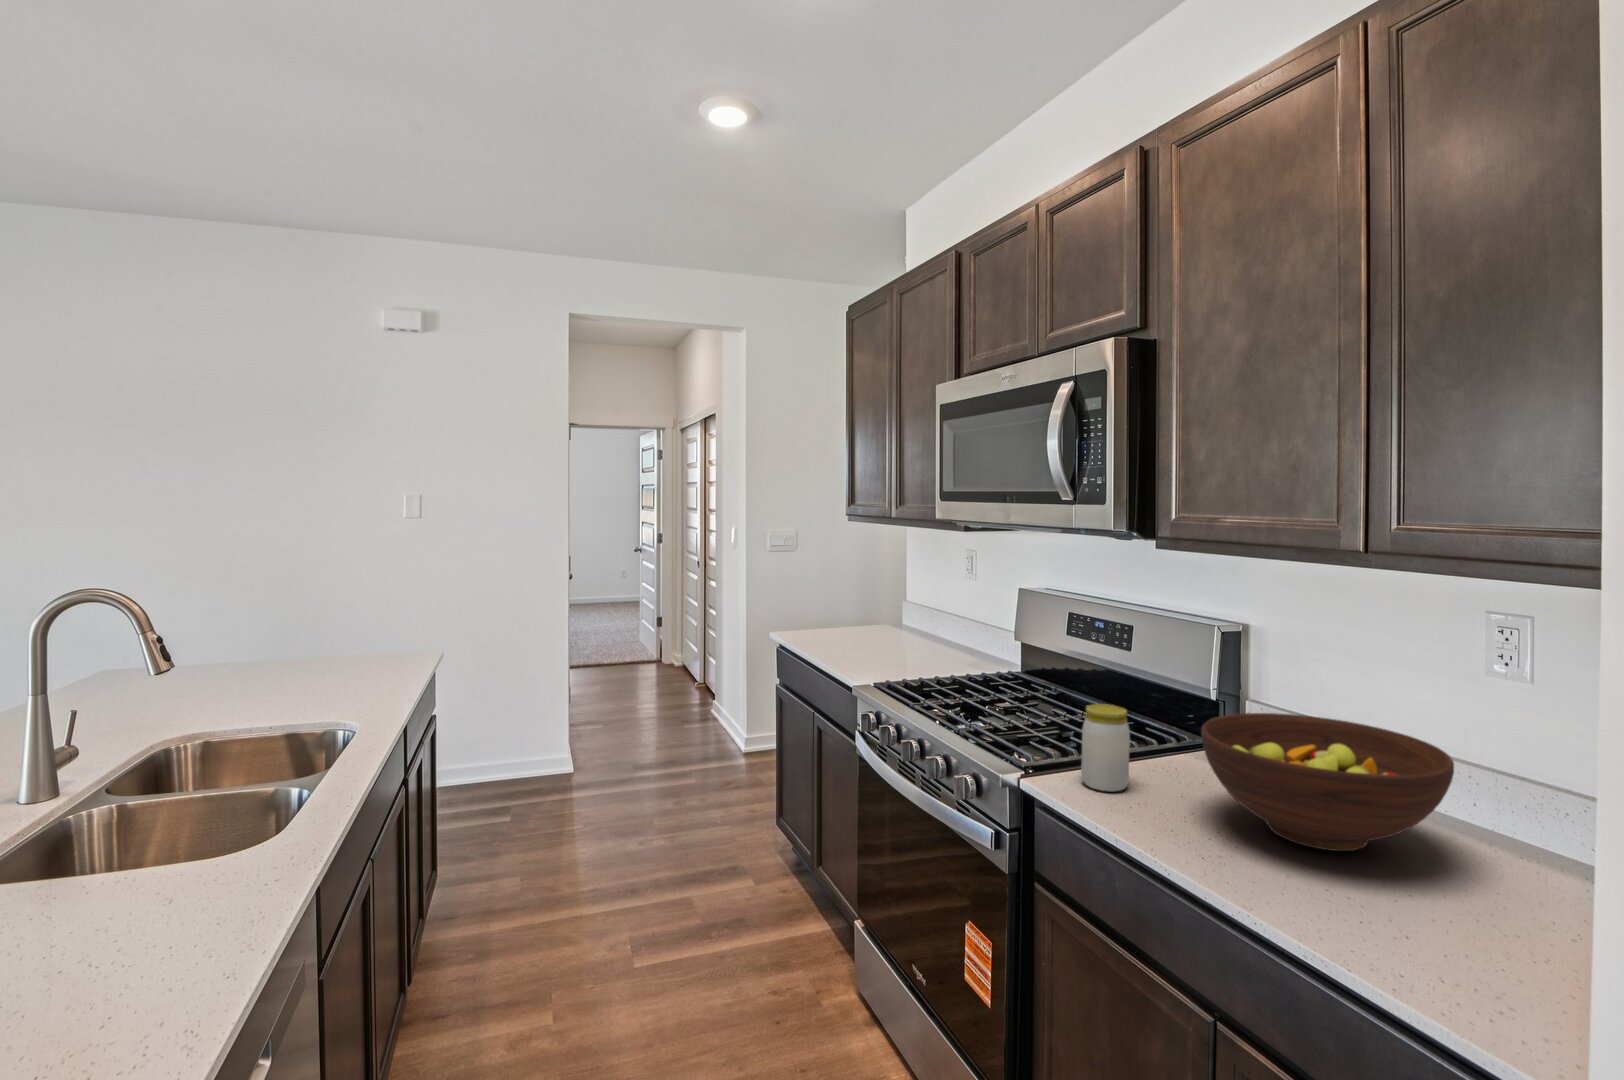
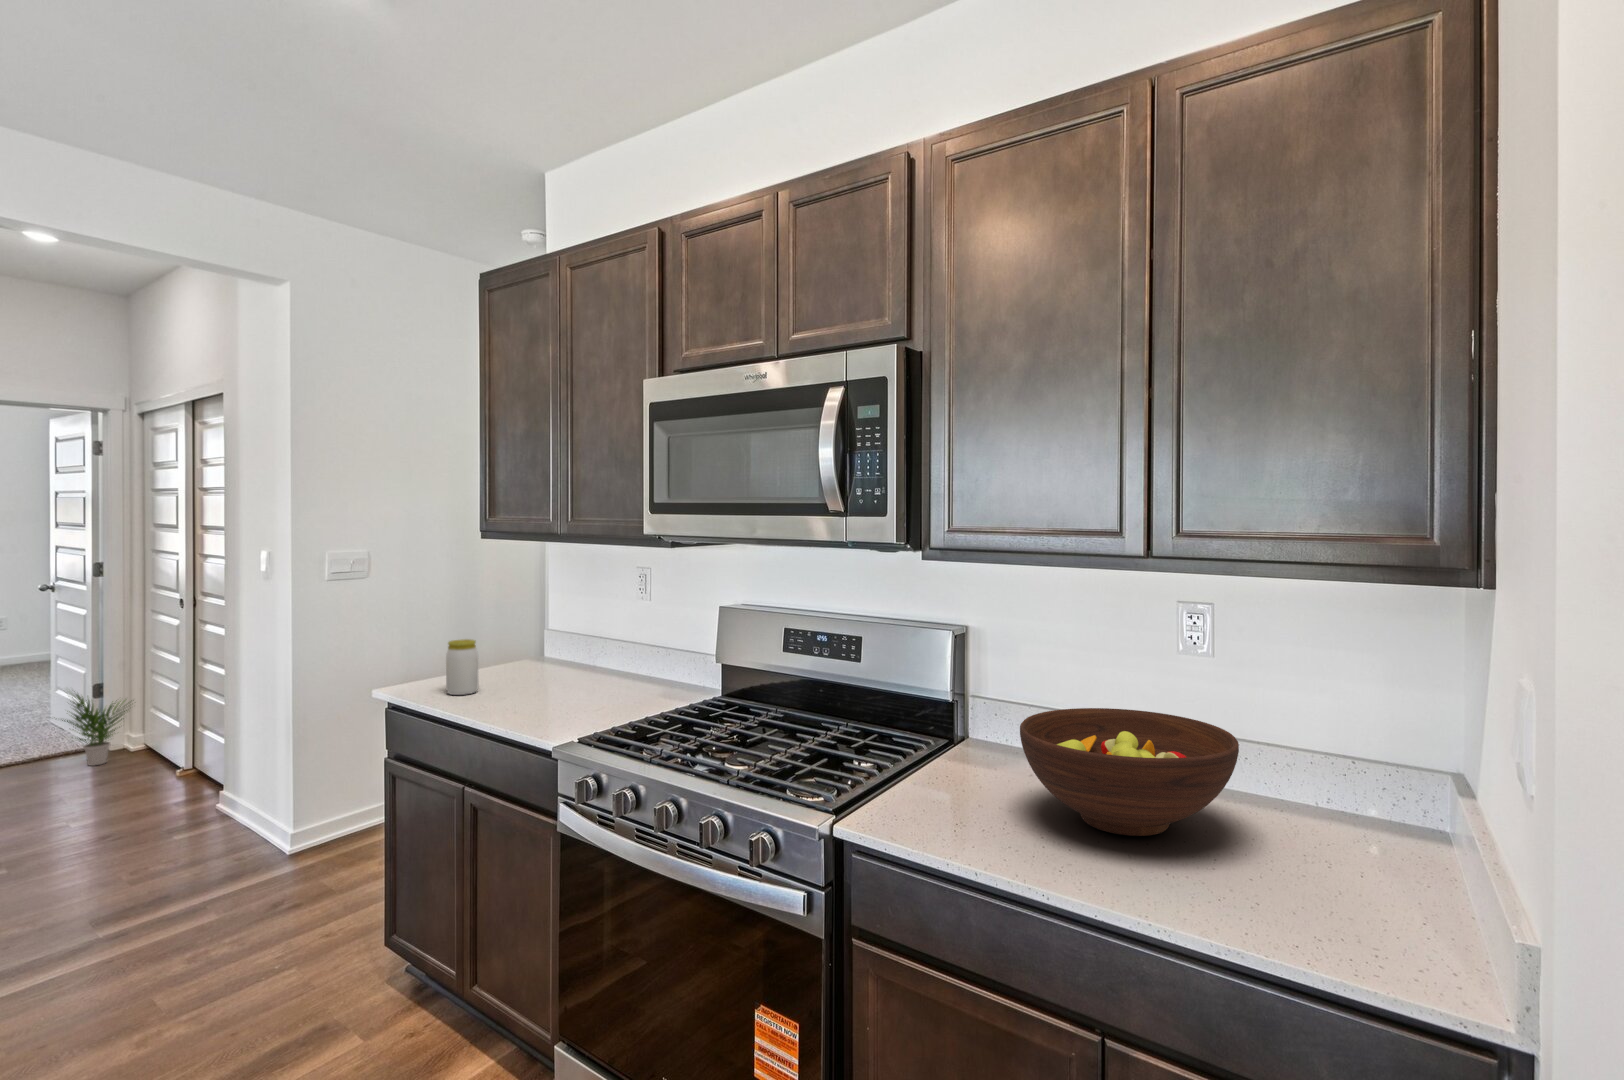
potted plant: none [626,617,677,673] -> present [62,694,127,766]
jar: present [1081,704,1130,791] -> present [446,639,478,695]

